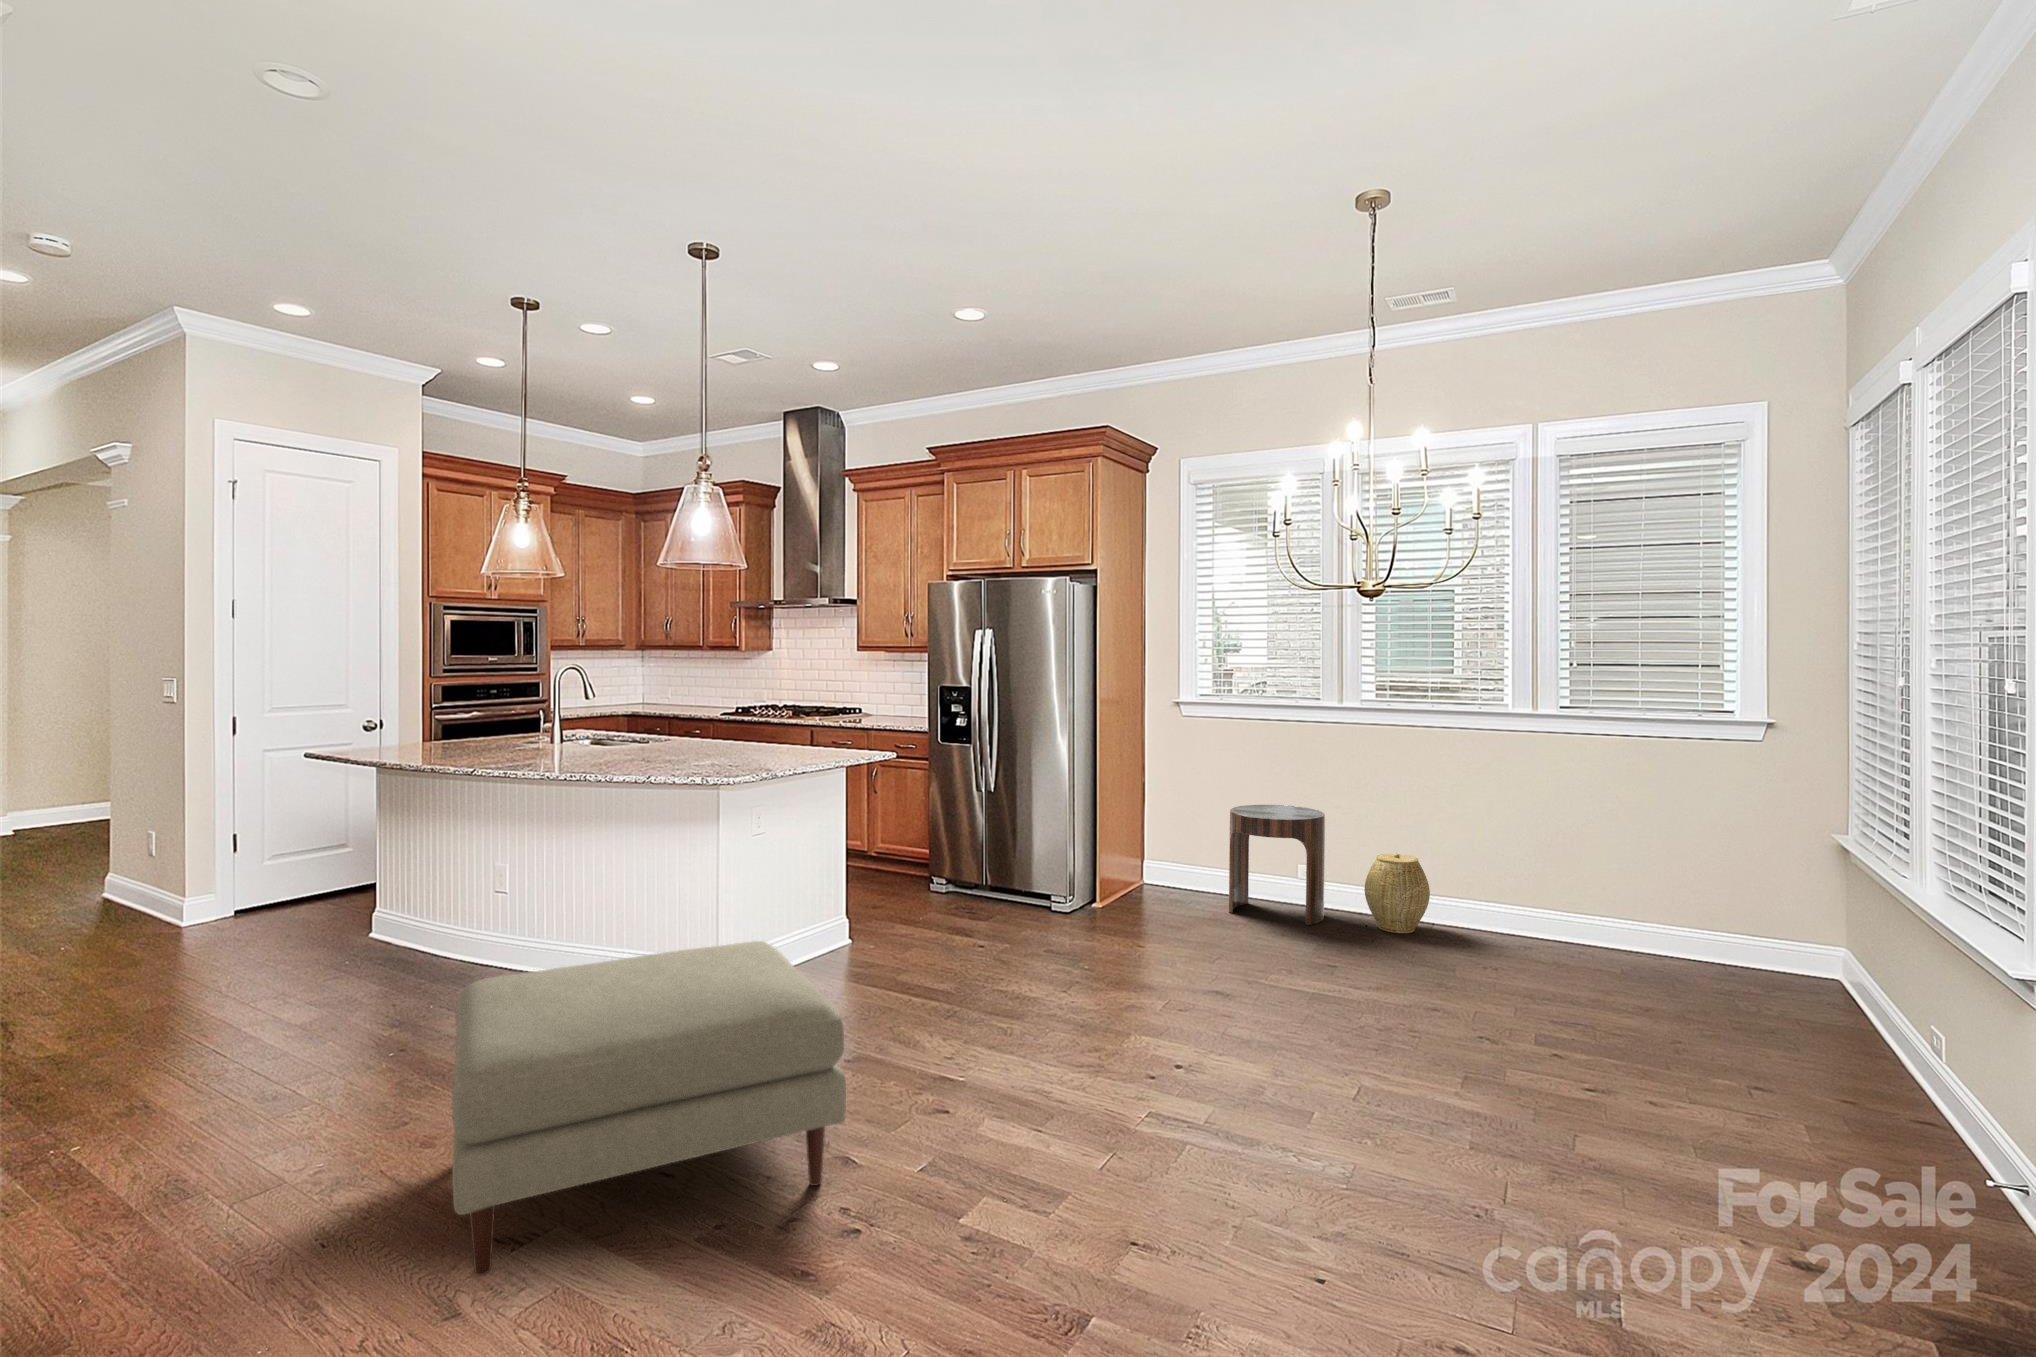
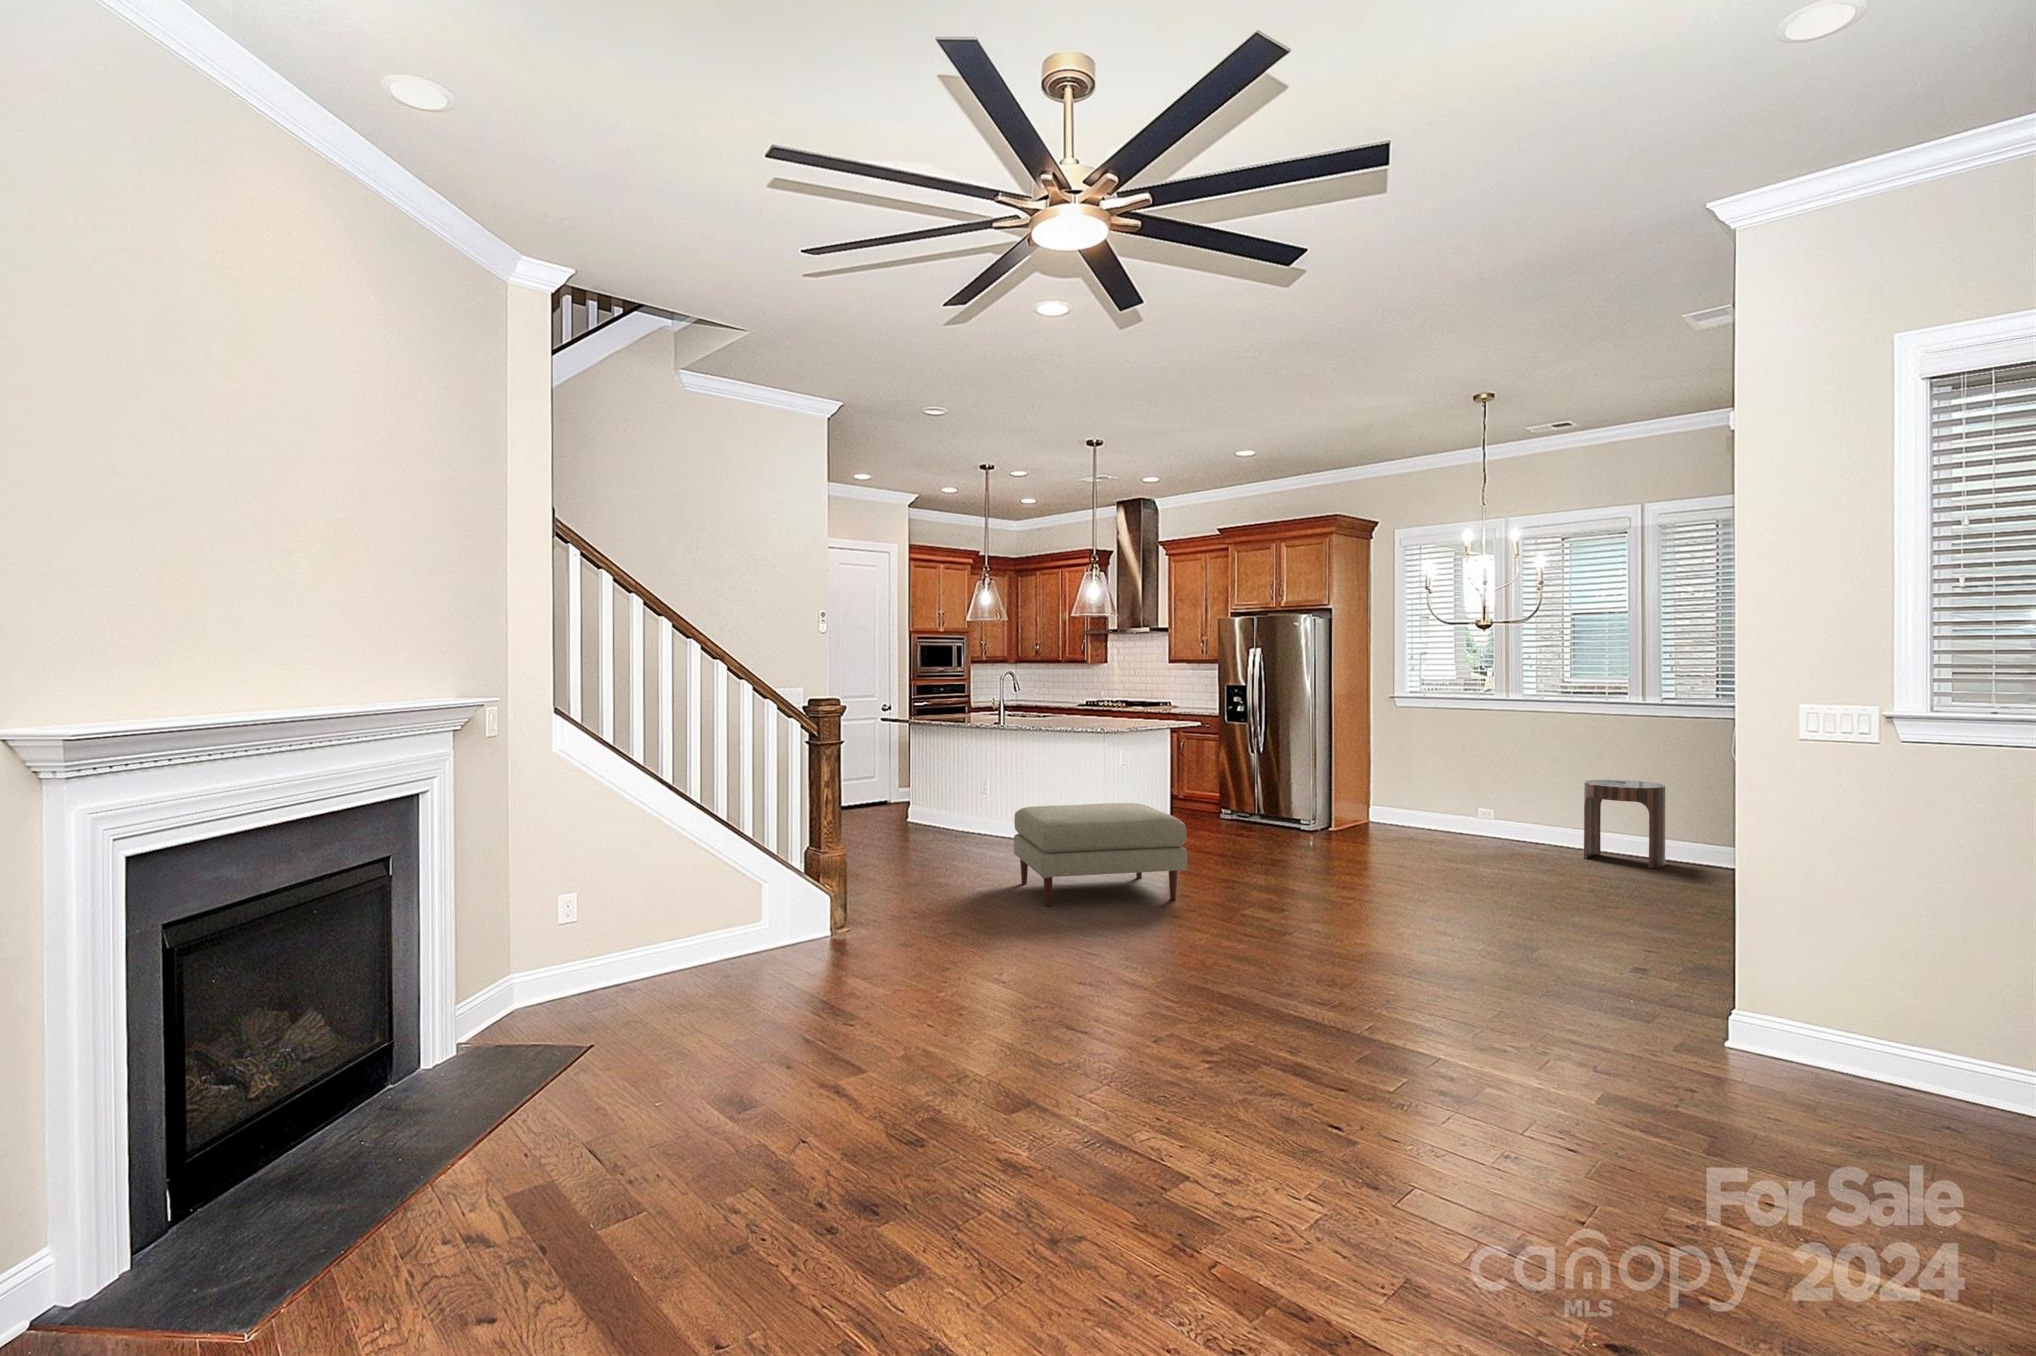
side table: present [1229,805,1325,925] -> present [1584,780,1666,868]
woven basket: present [1365,853,1430,933] -> none [1517,797,1563,849]

